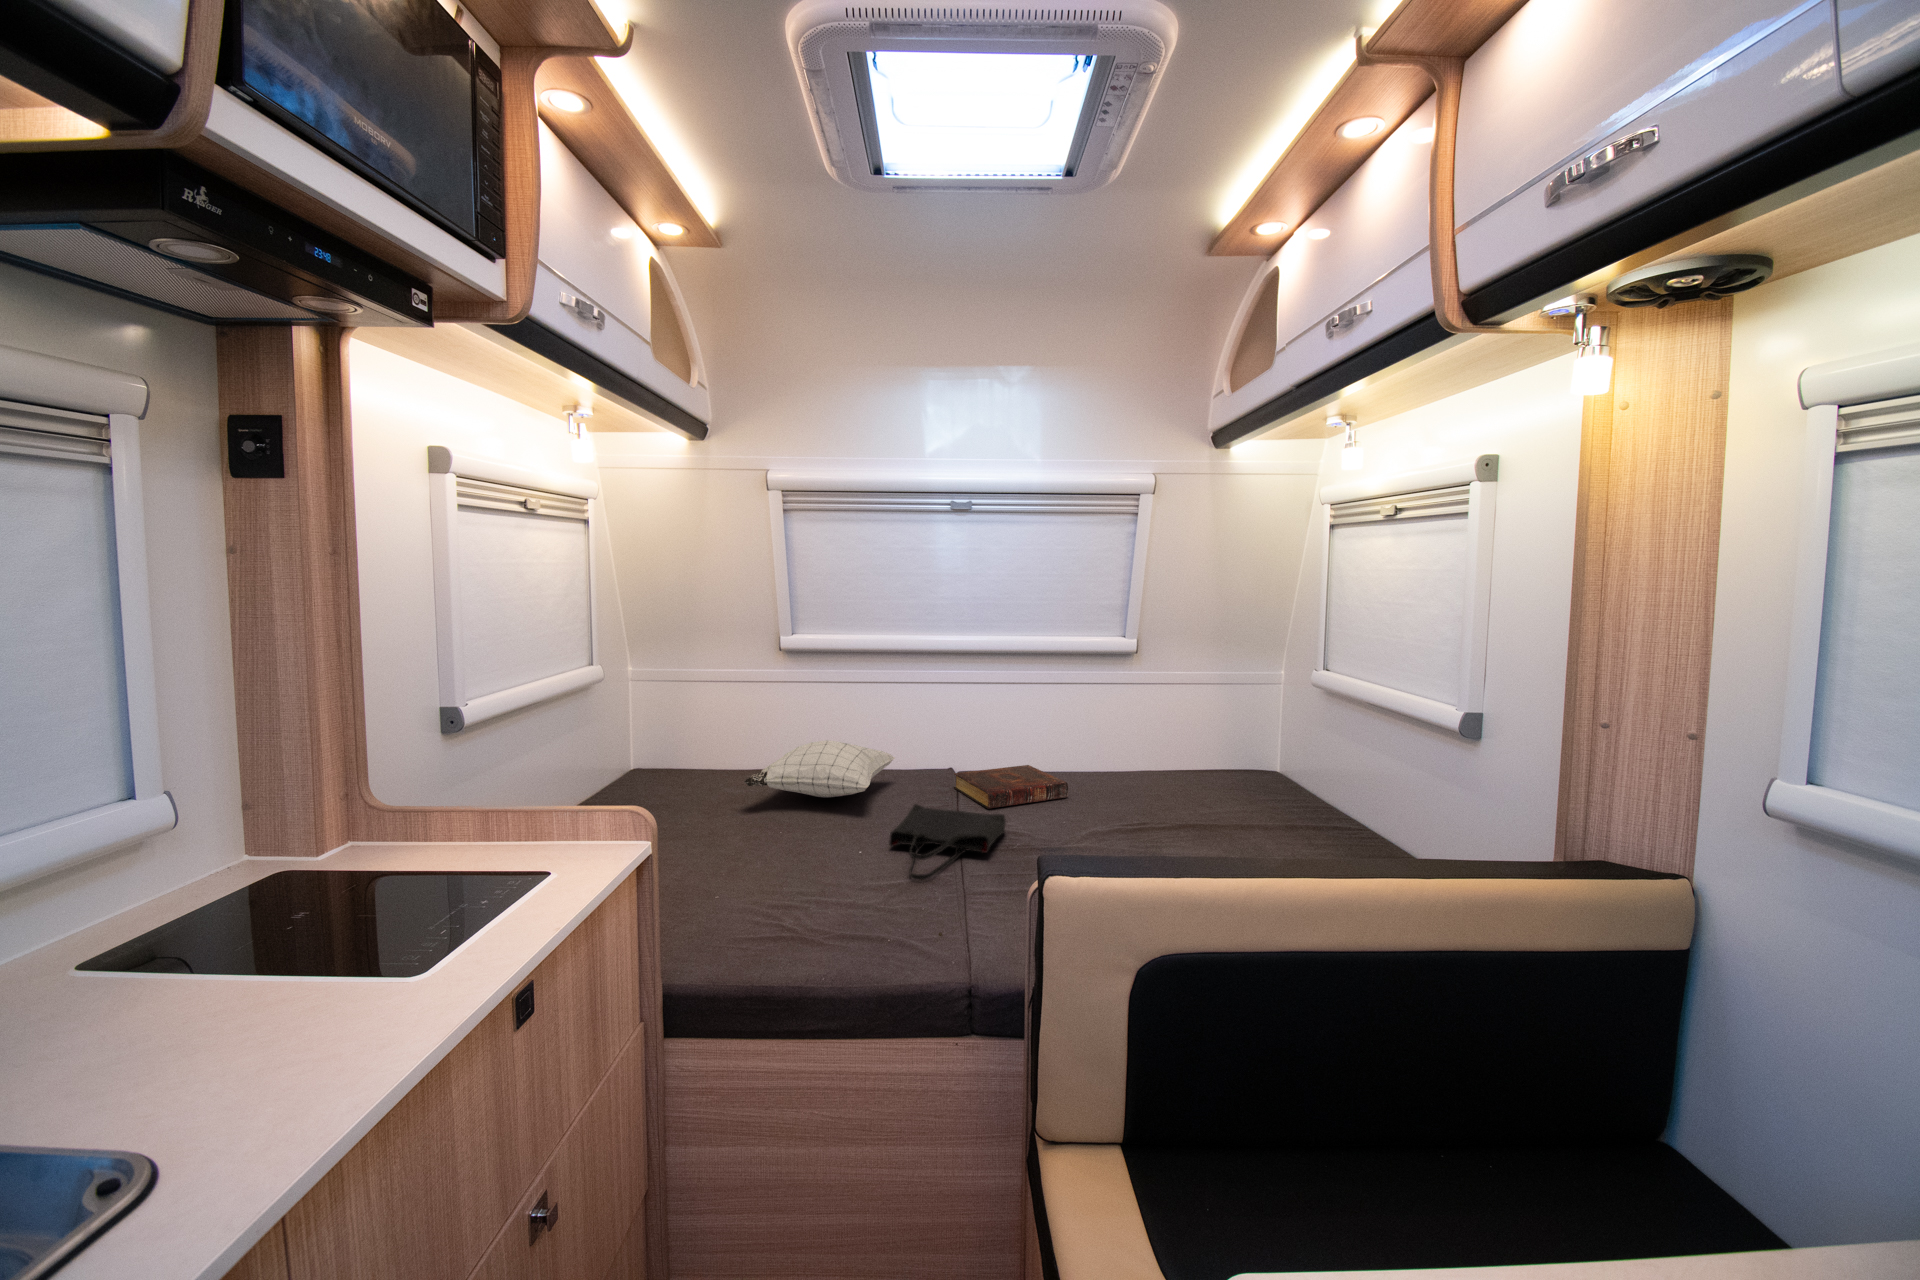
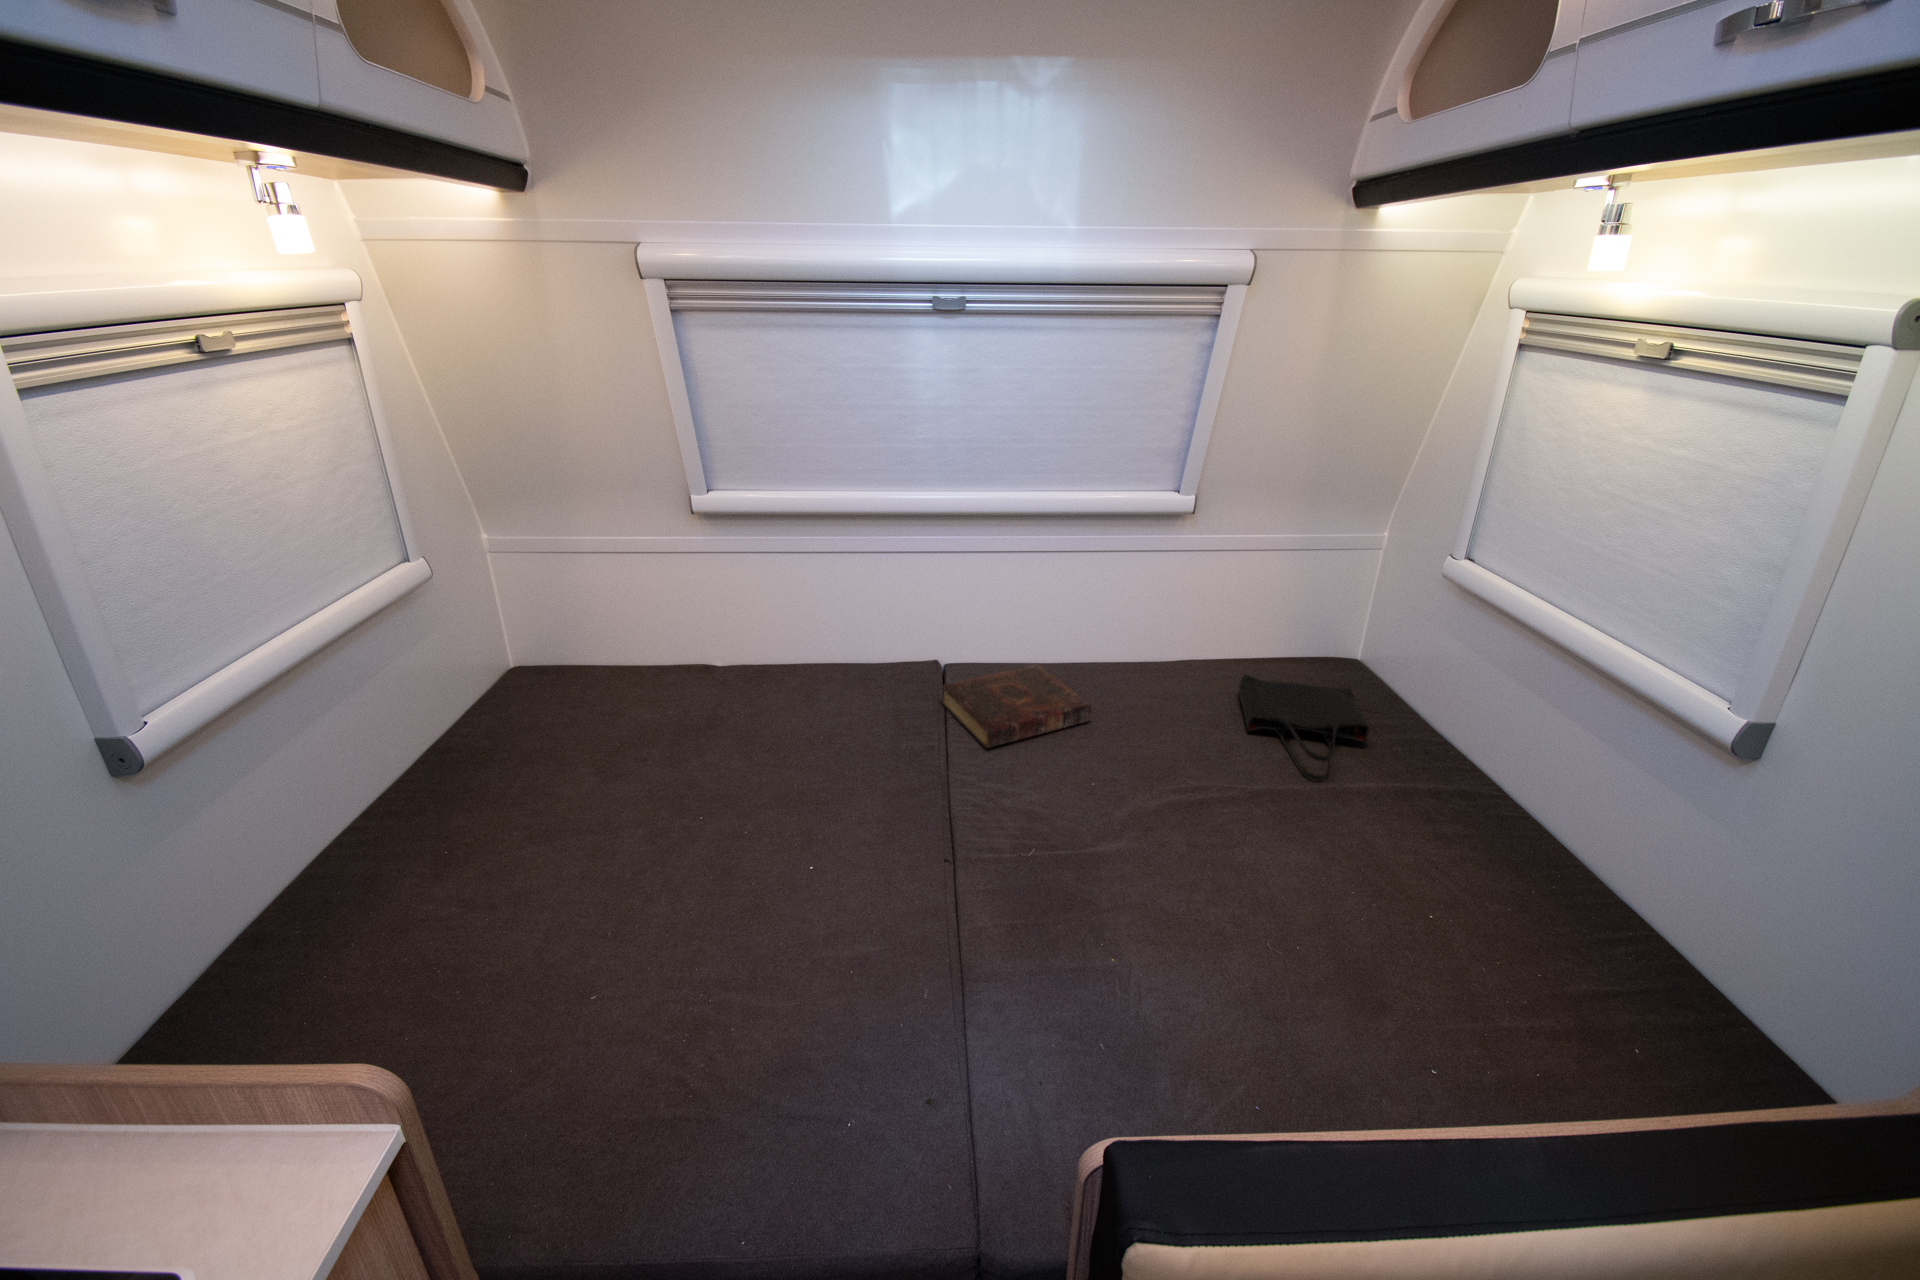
pillow: present [744,740,895,797] -> none [655,650,863,739]
tote bag: present [889,804,1006,881] -> present [1239,675,1369,781]

